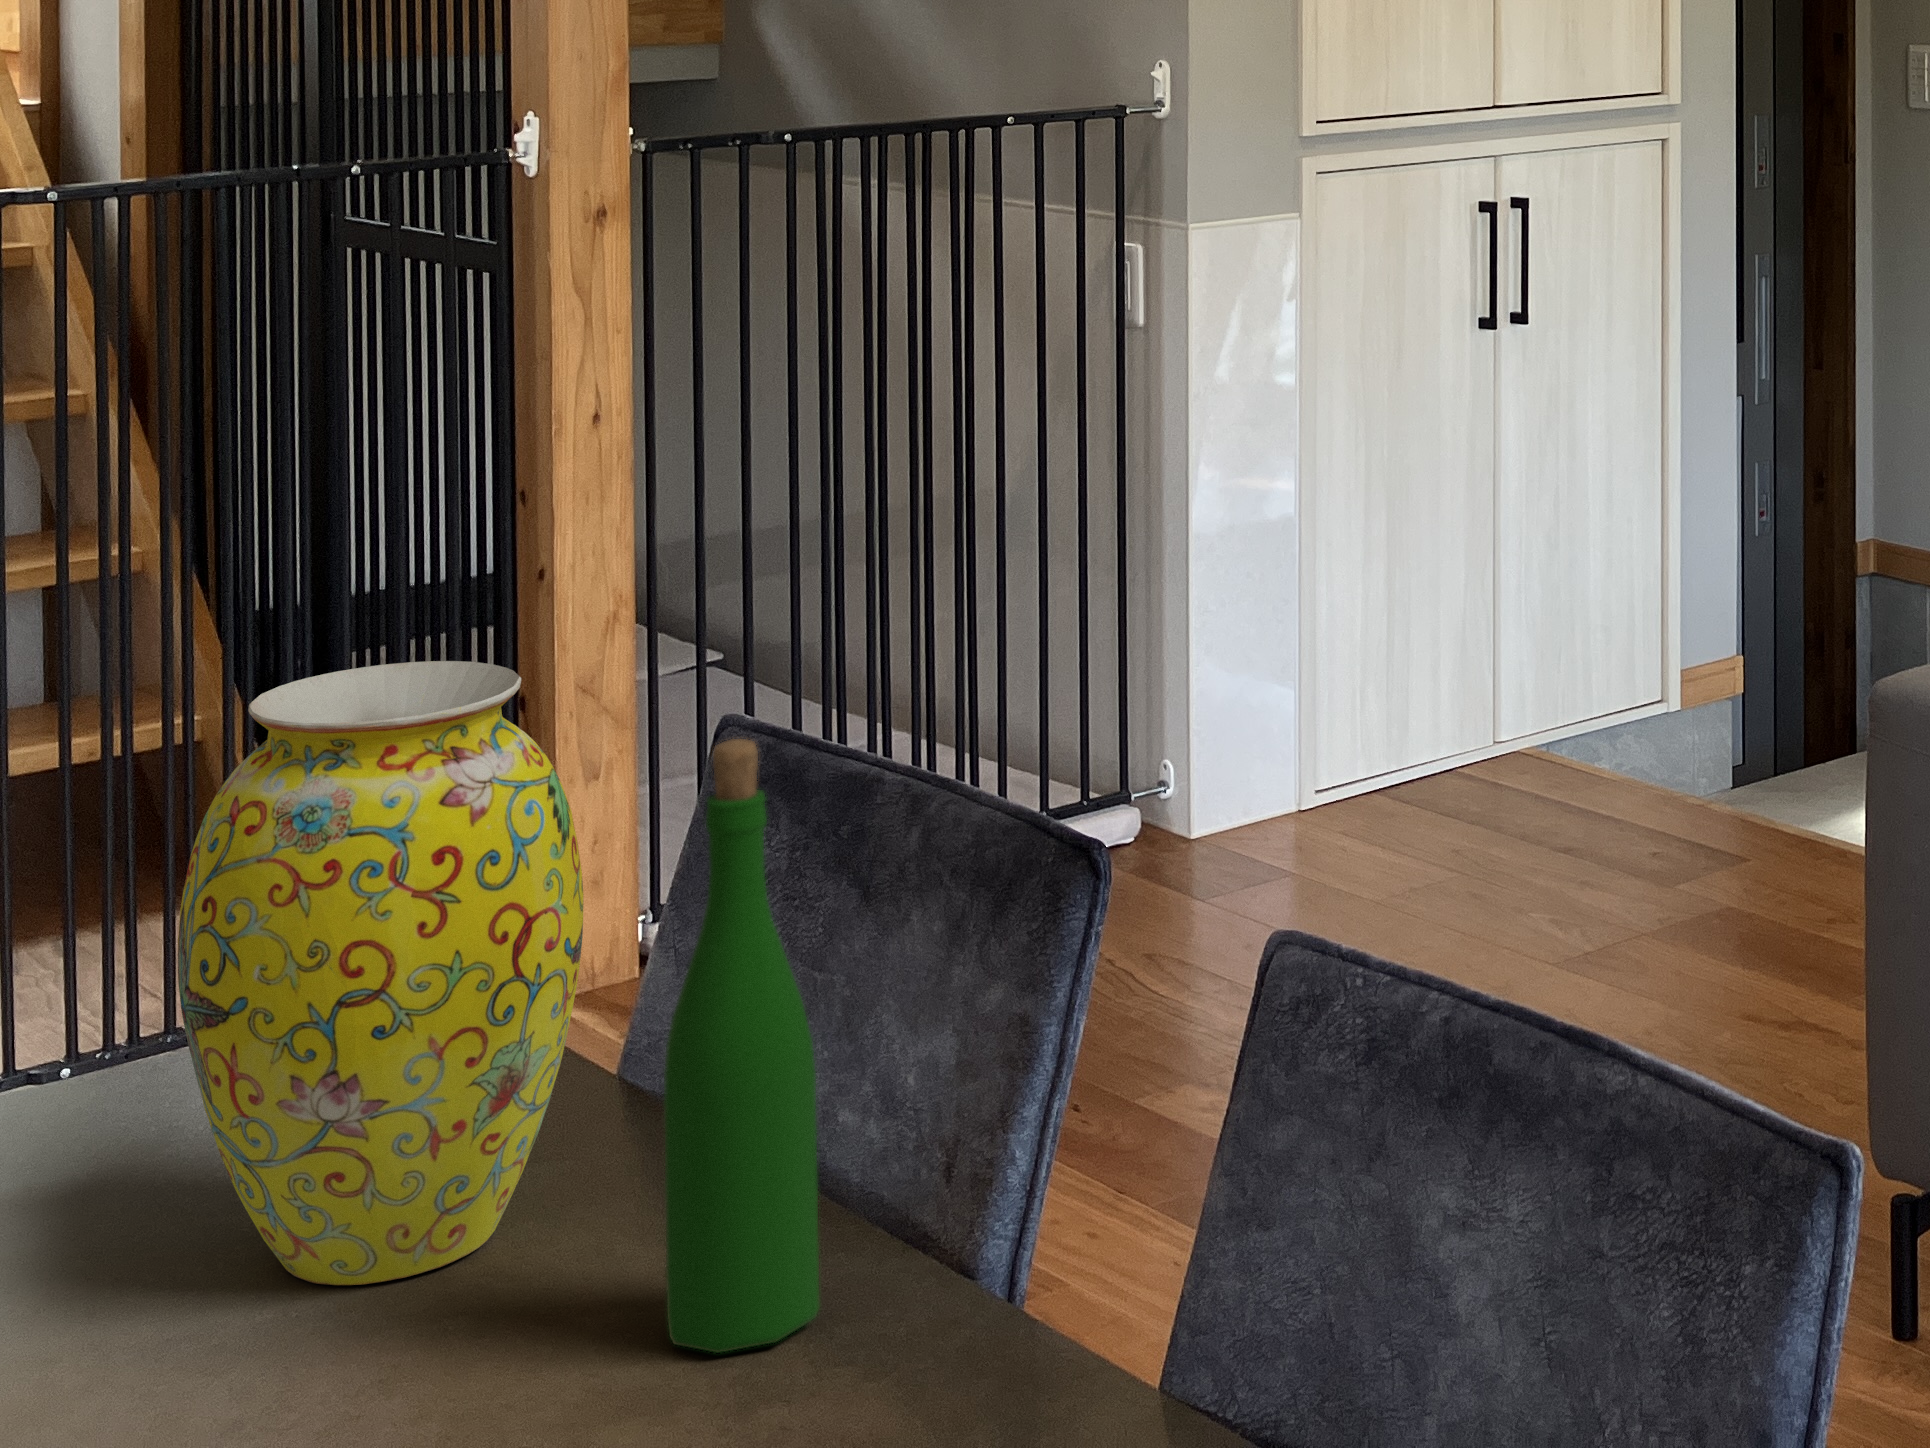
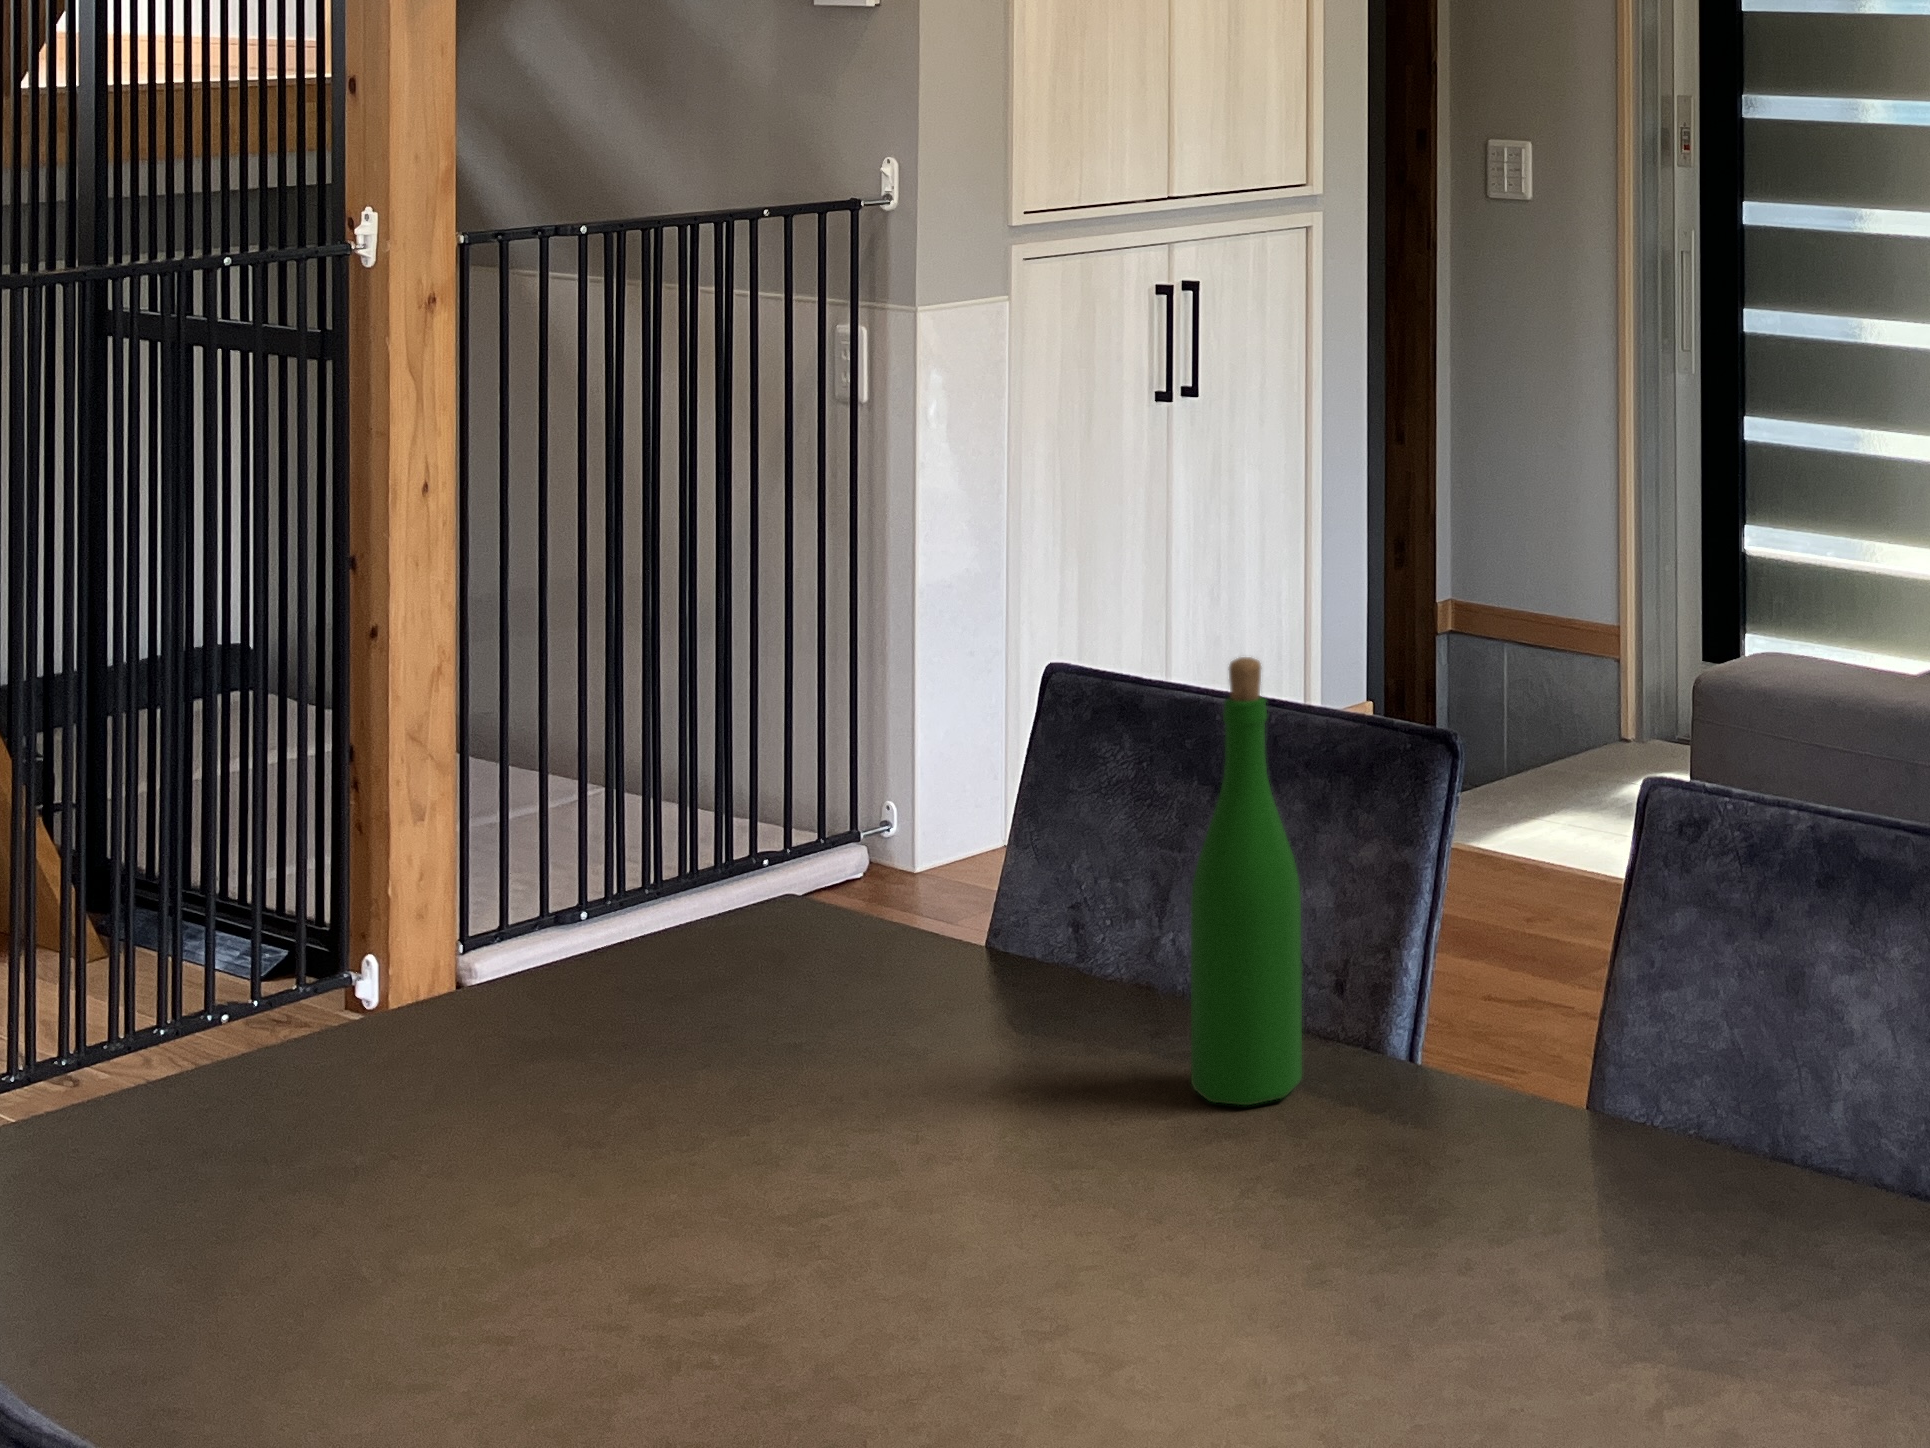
vase: present [178,661,584,1285] -> none [791,616,1069,1079]

